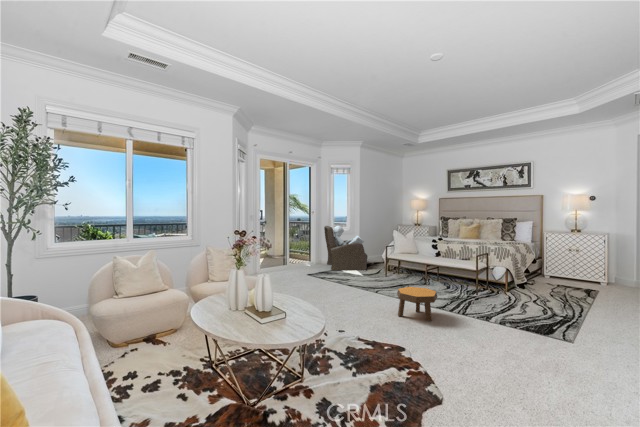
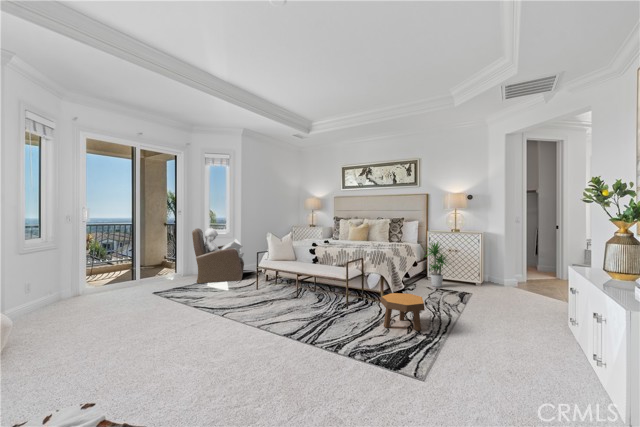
potted plant: none [540,239,576,283] -> present [426,242,447,287]
footstool: present [397,287,437,321] -> present [381,293,425,331]

